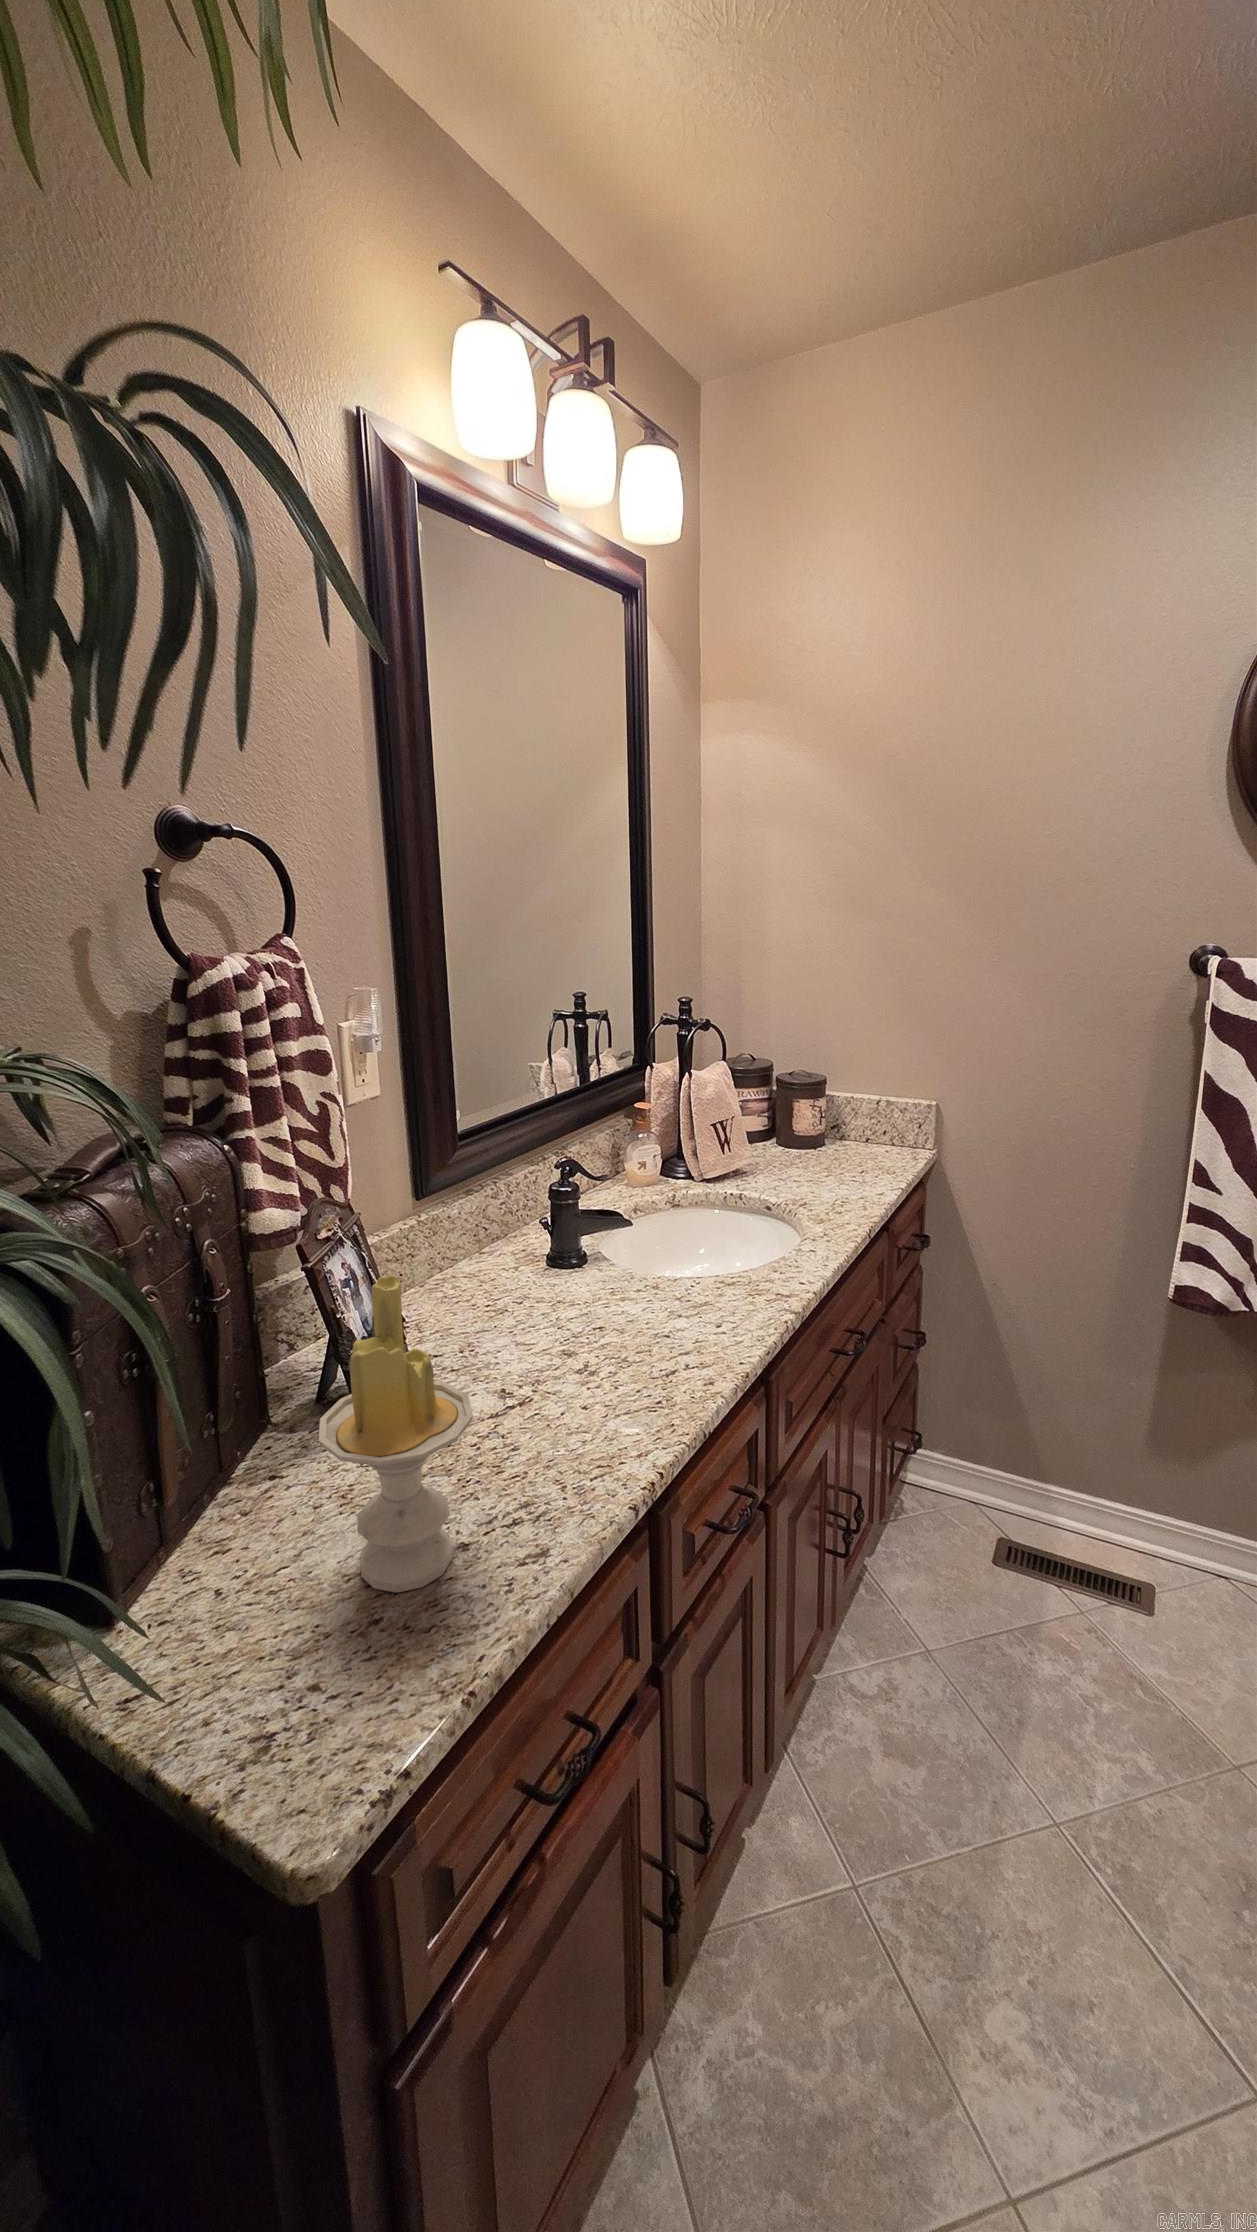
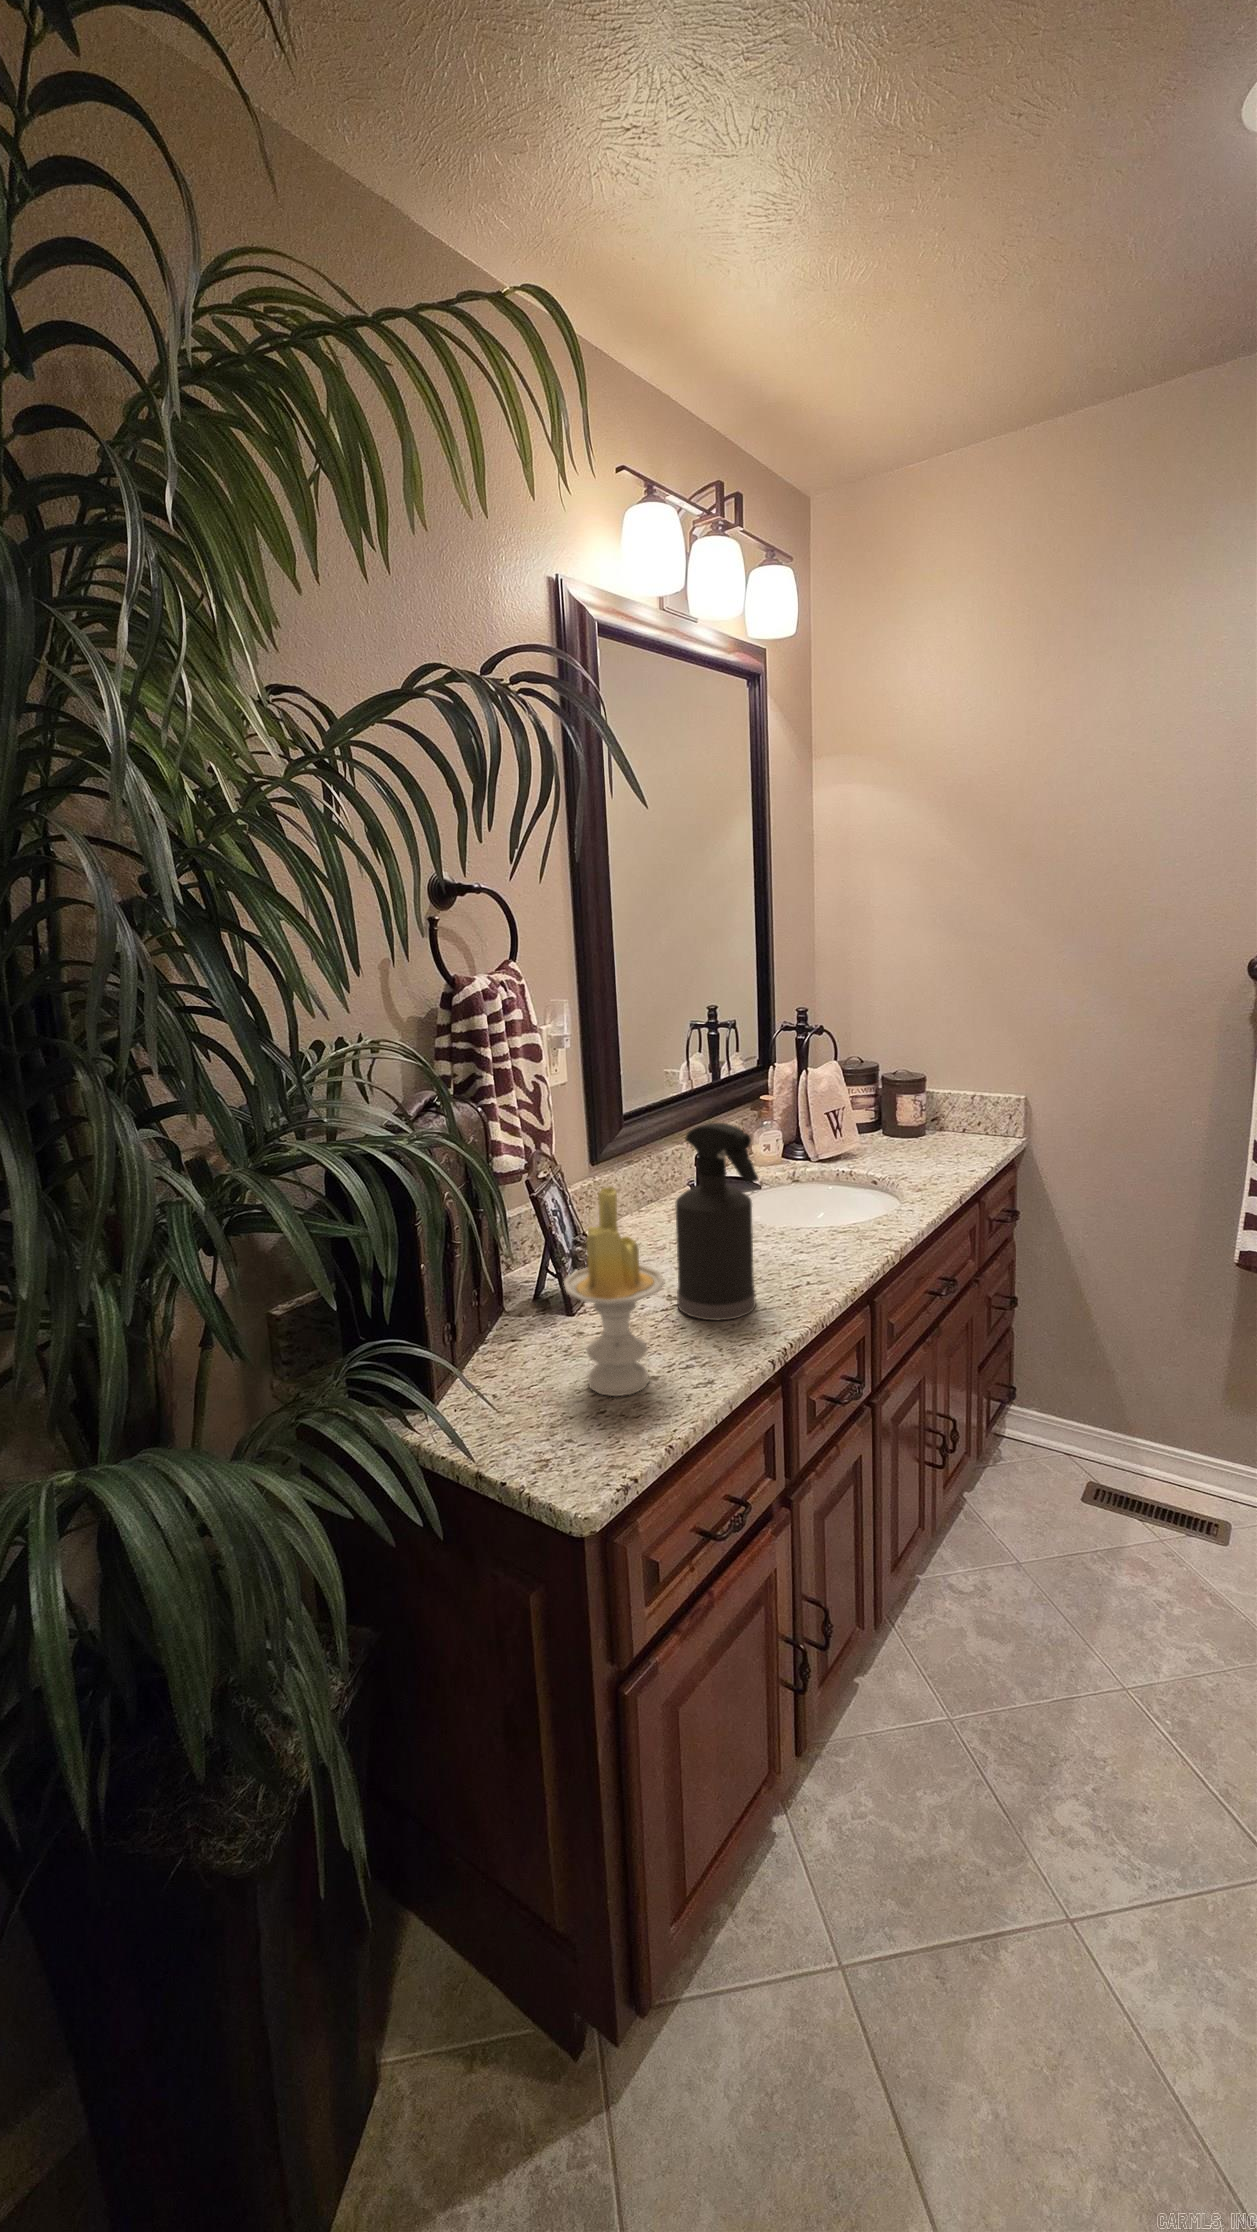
spray bottle: none [507,1163,619,1436] -> present [675,1123,759,1320]

